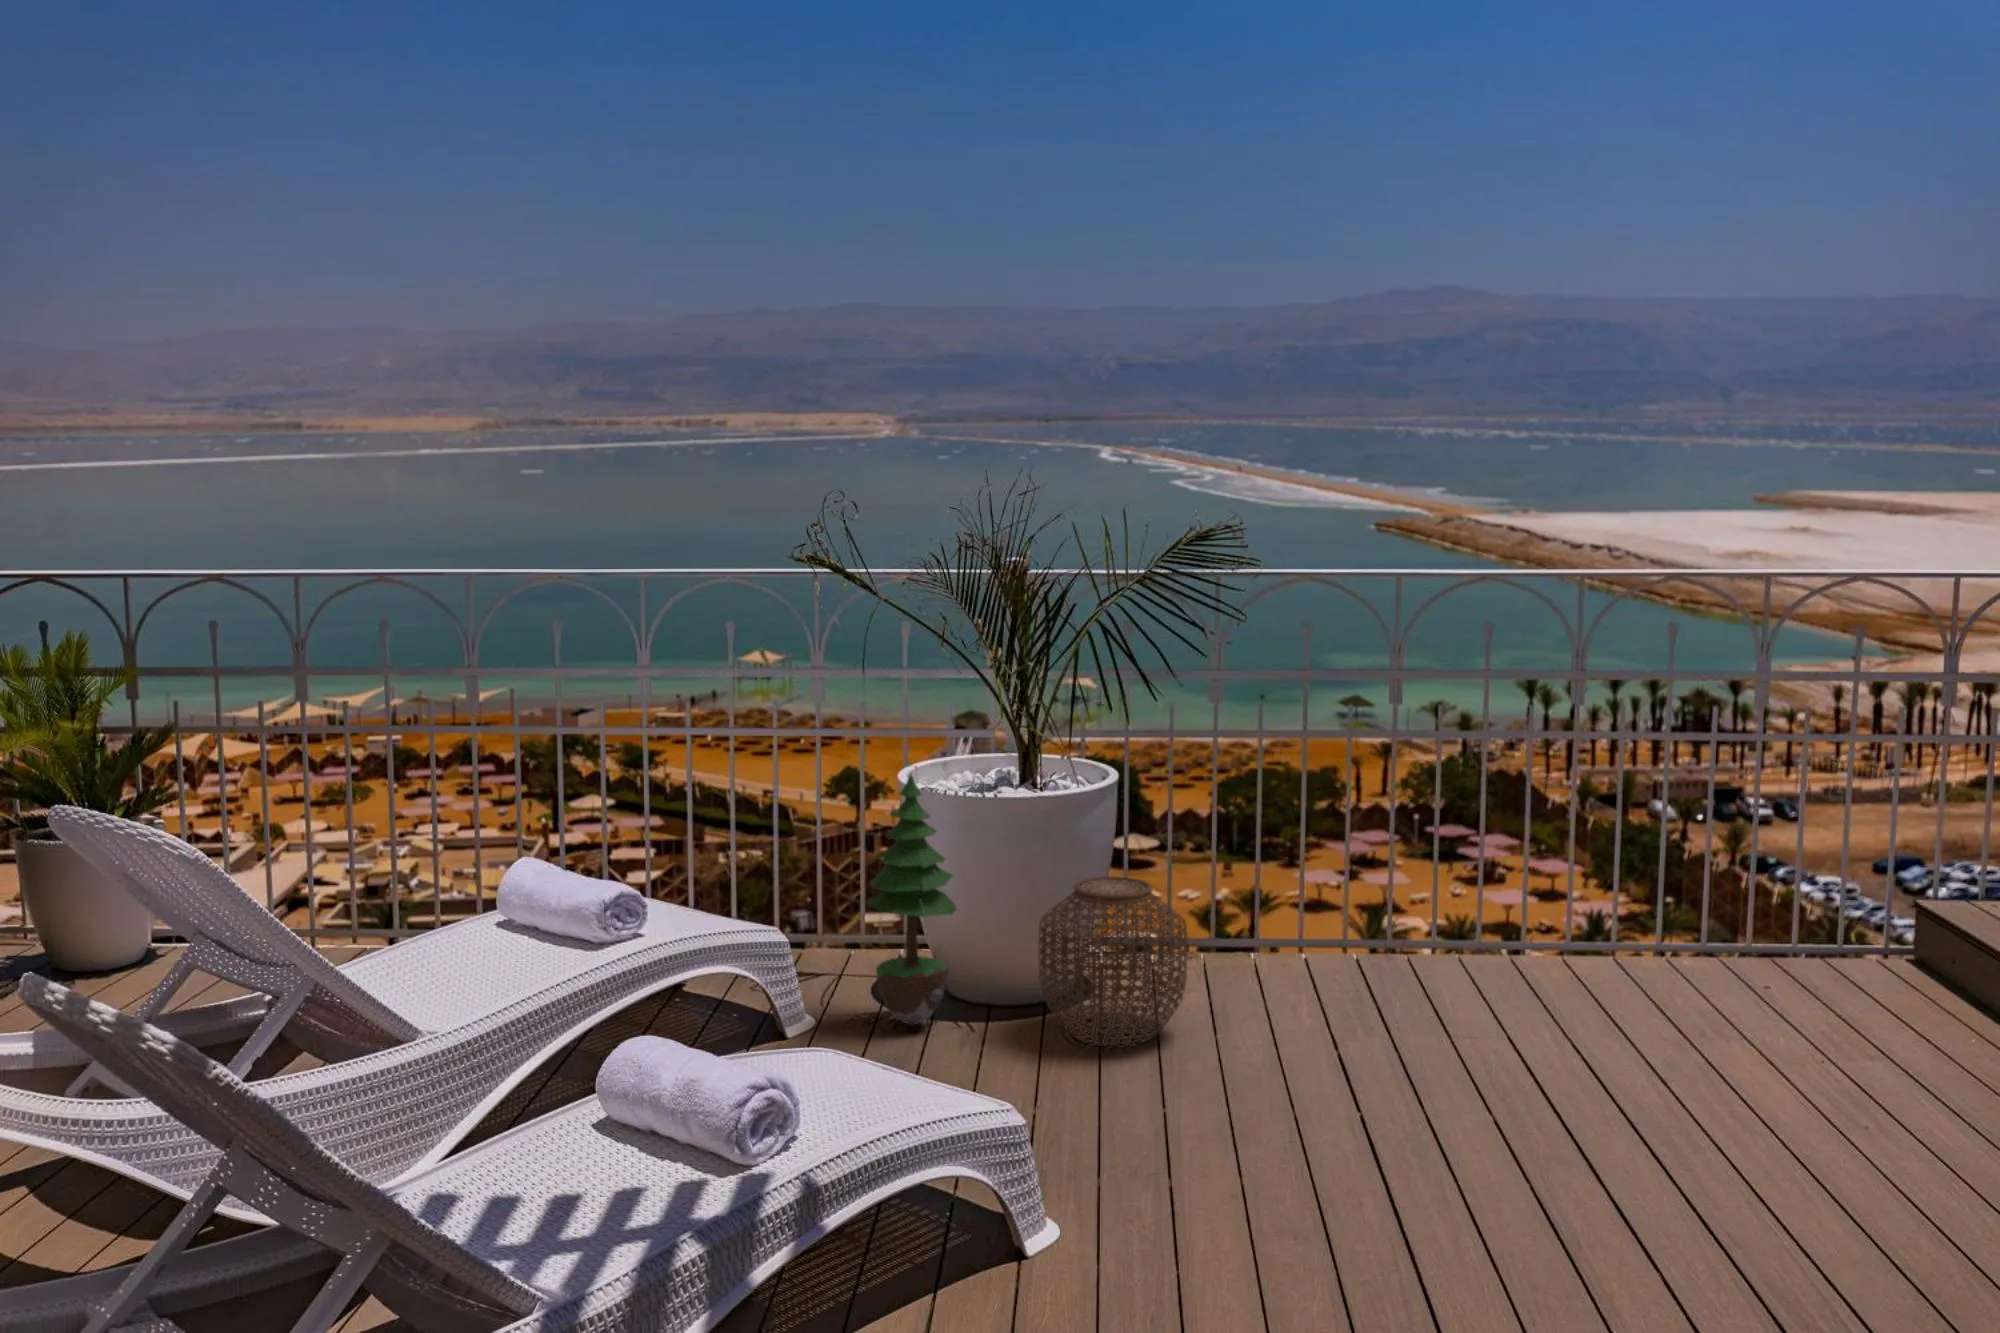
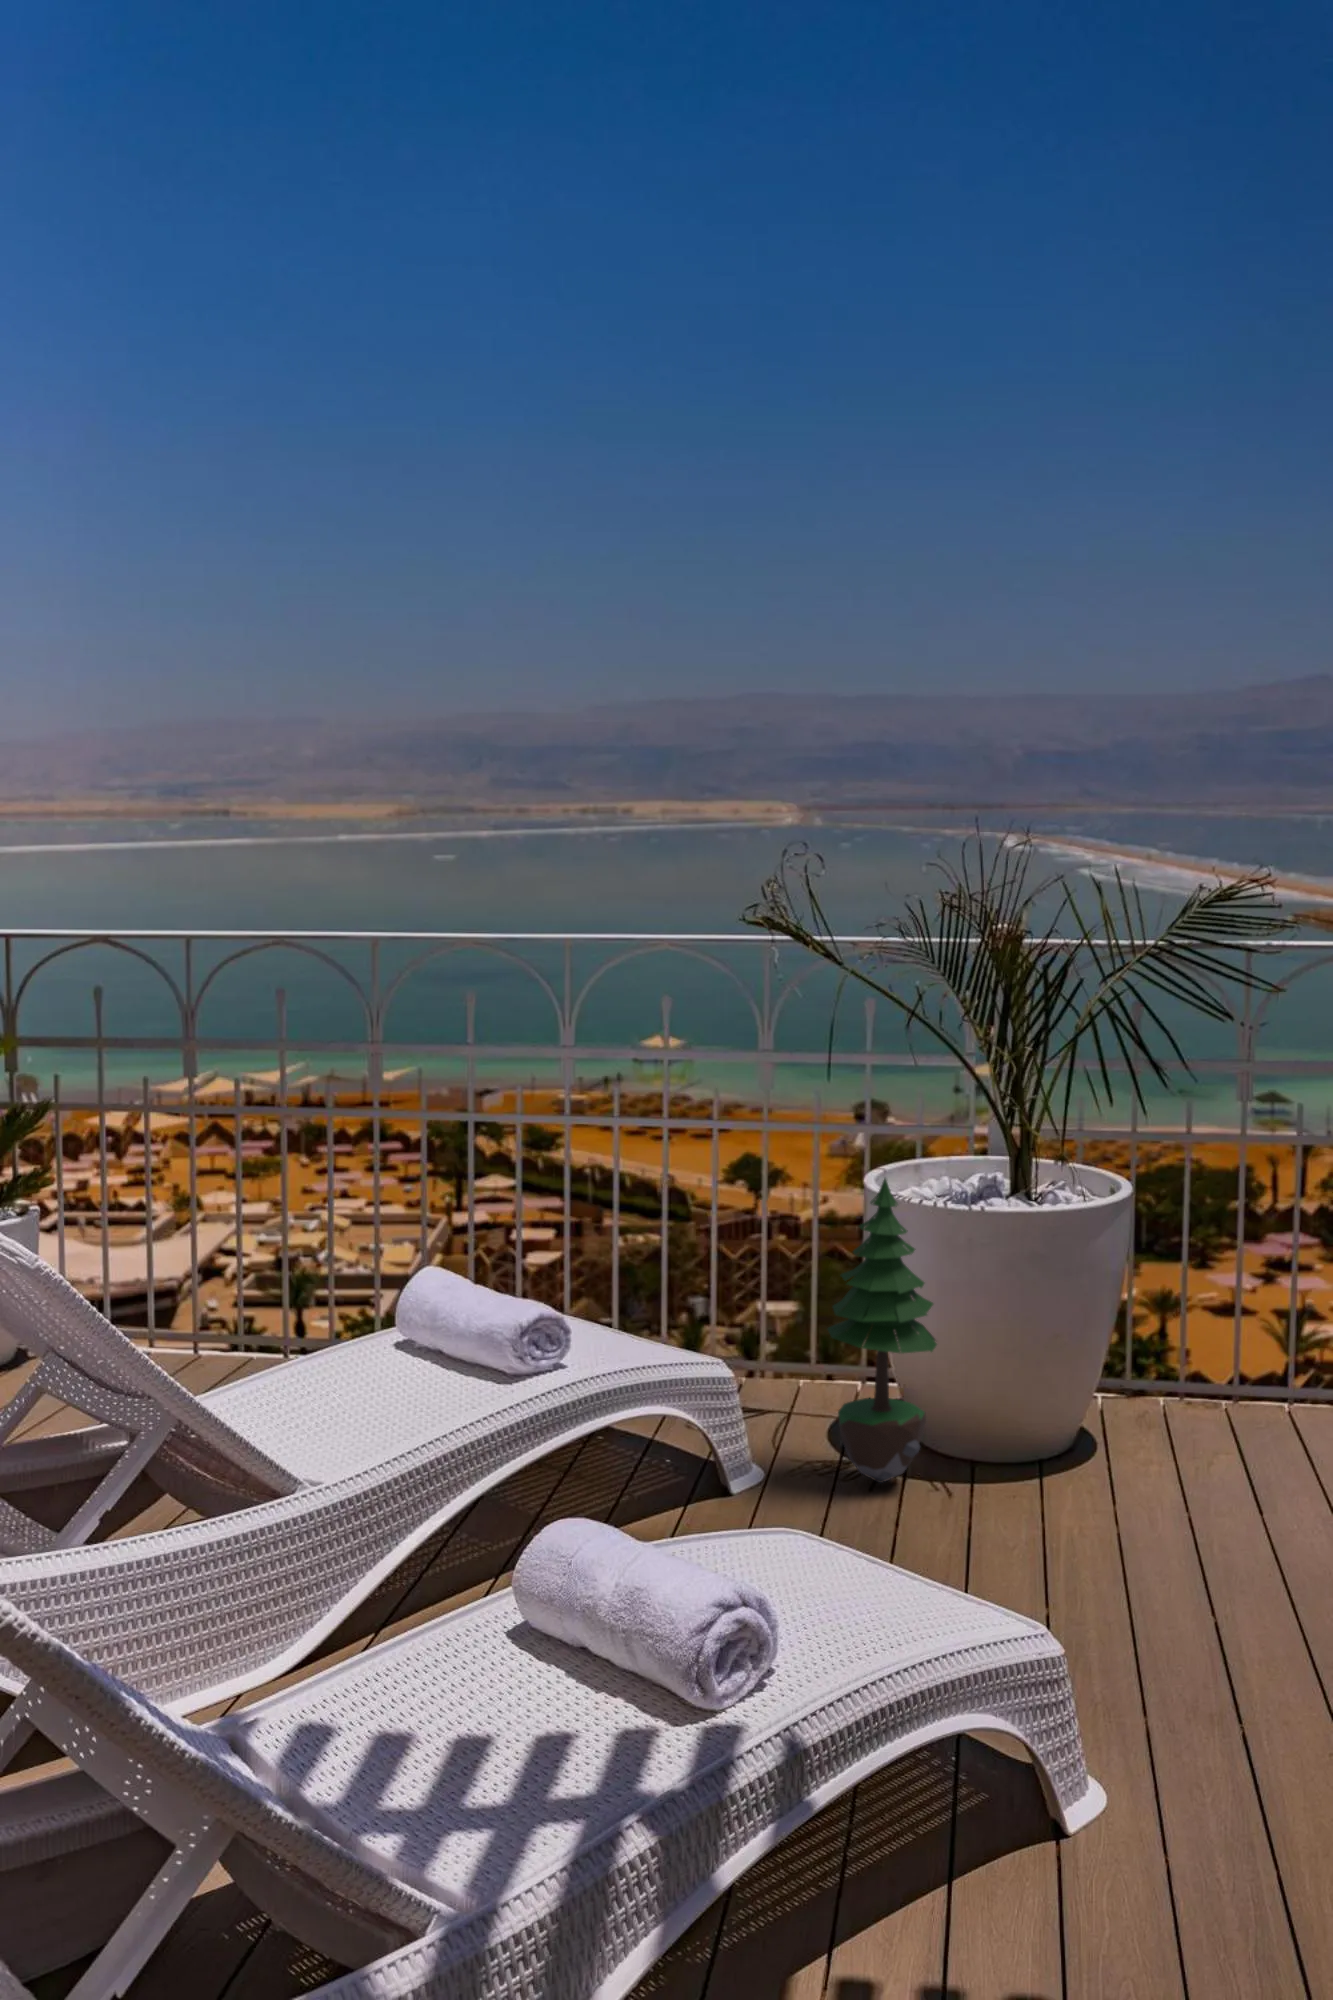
woven basket: present [1039,876,1187,1046] -> none [1039,1312,1229,1526]

